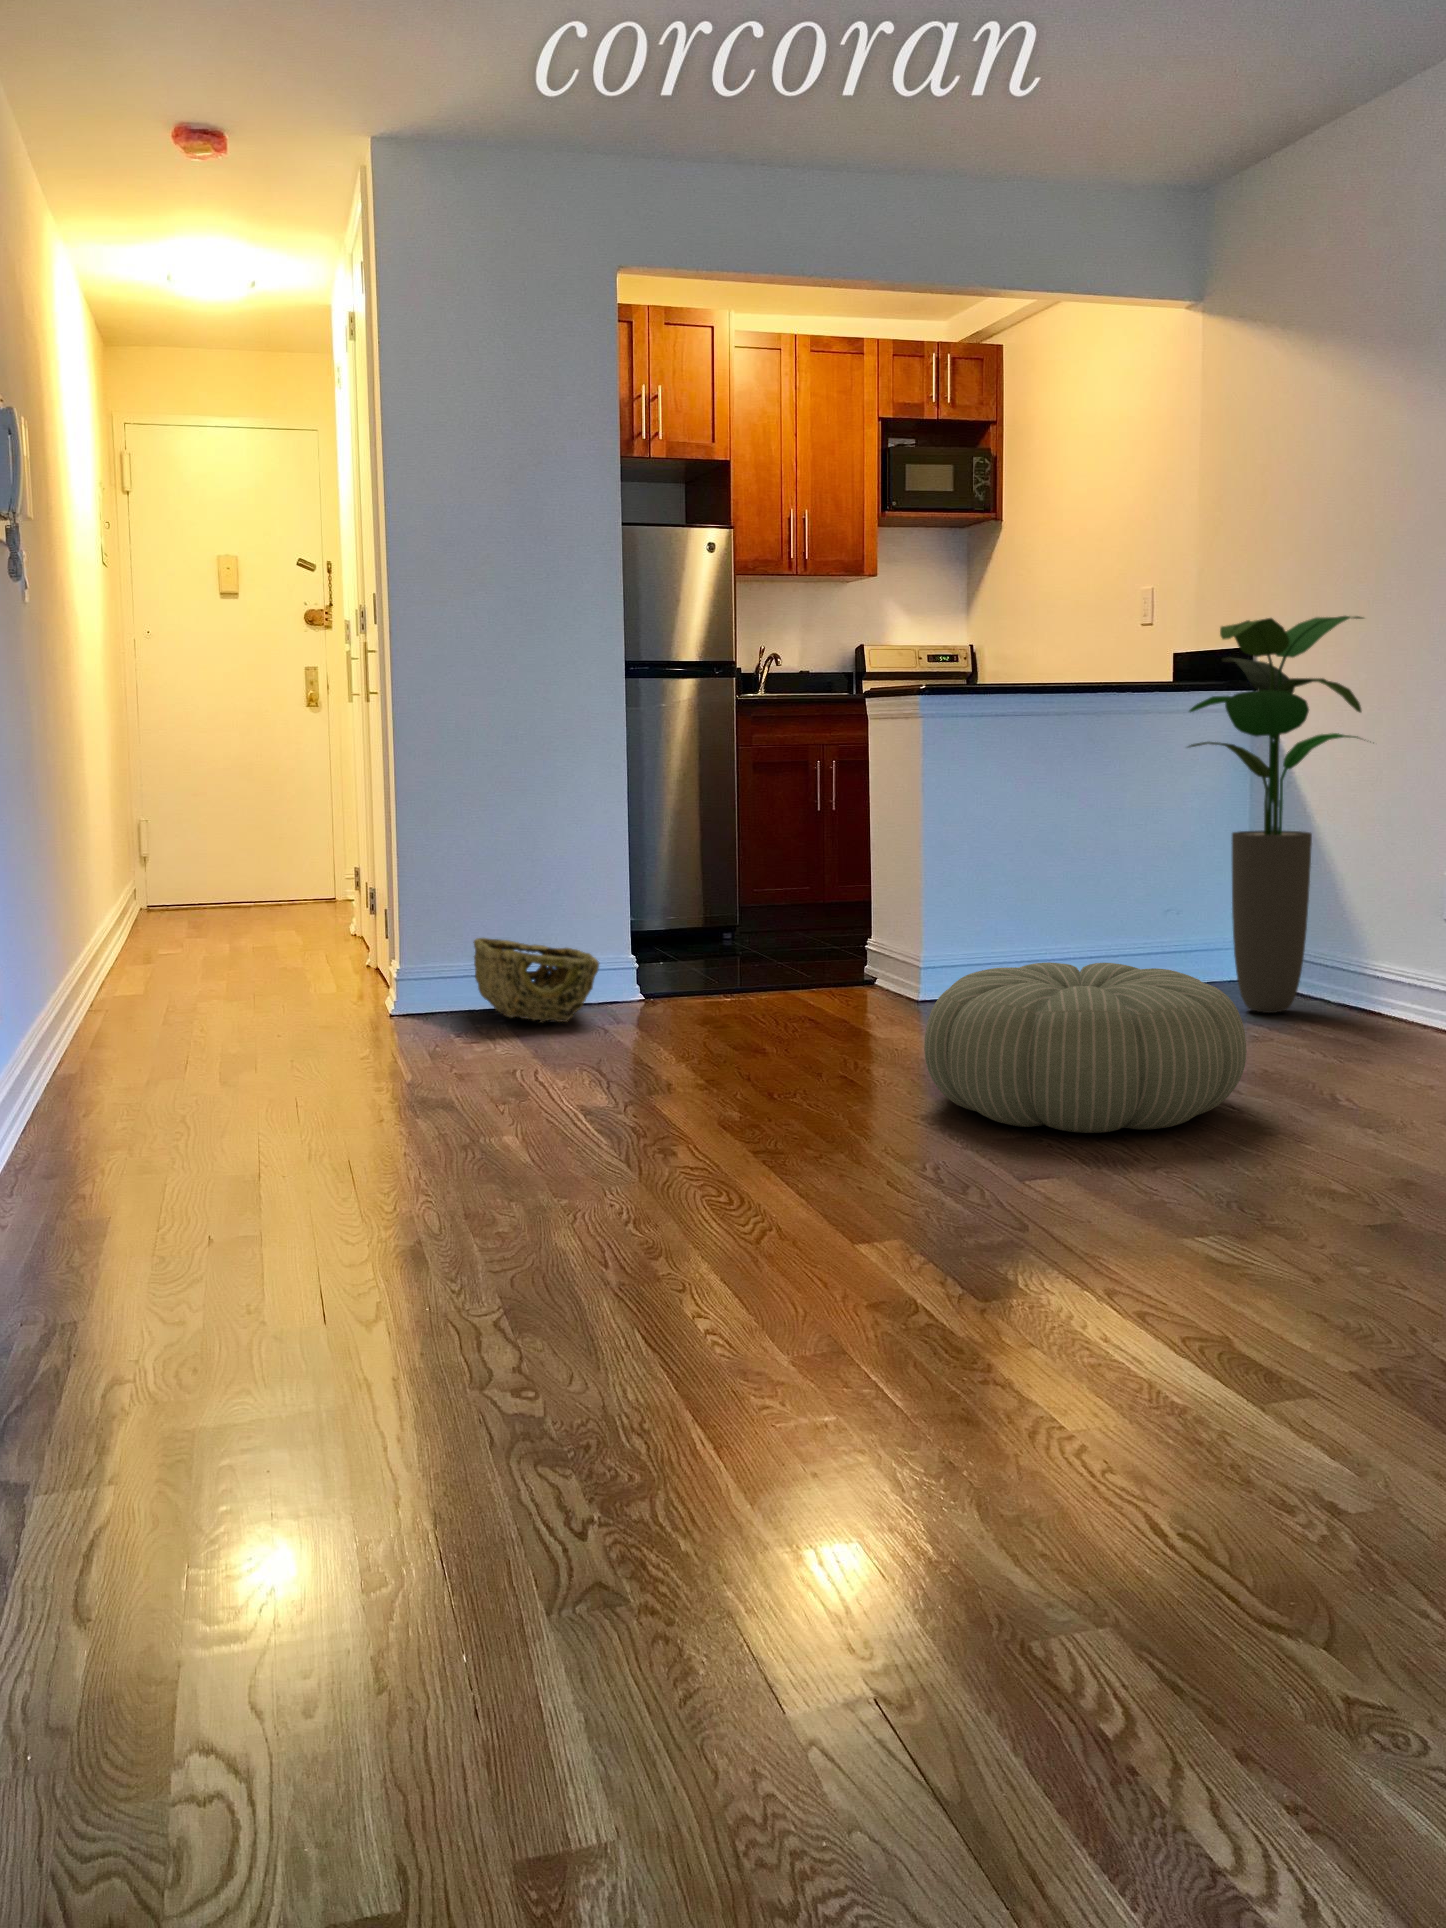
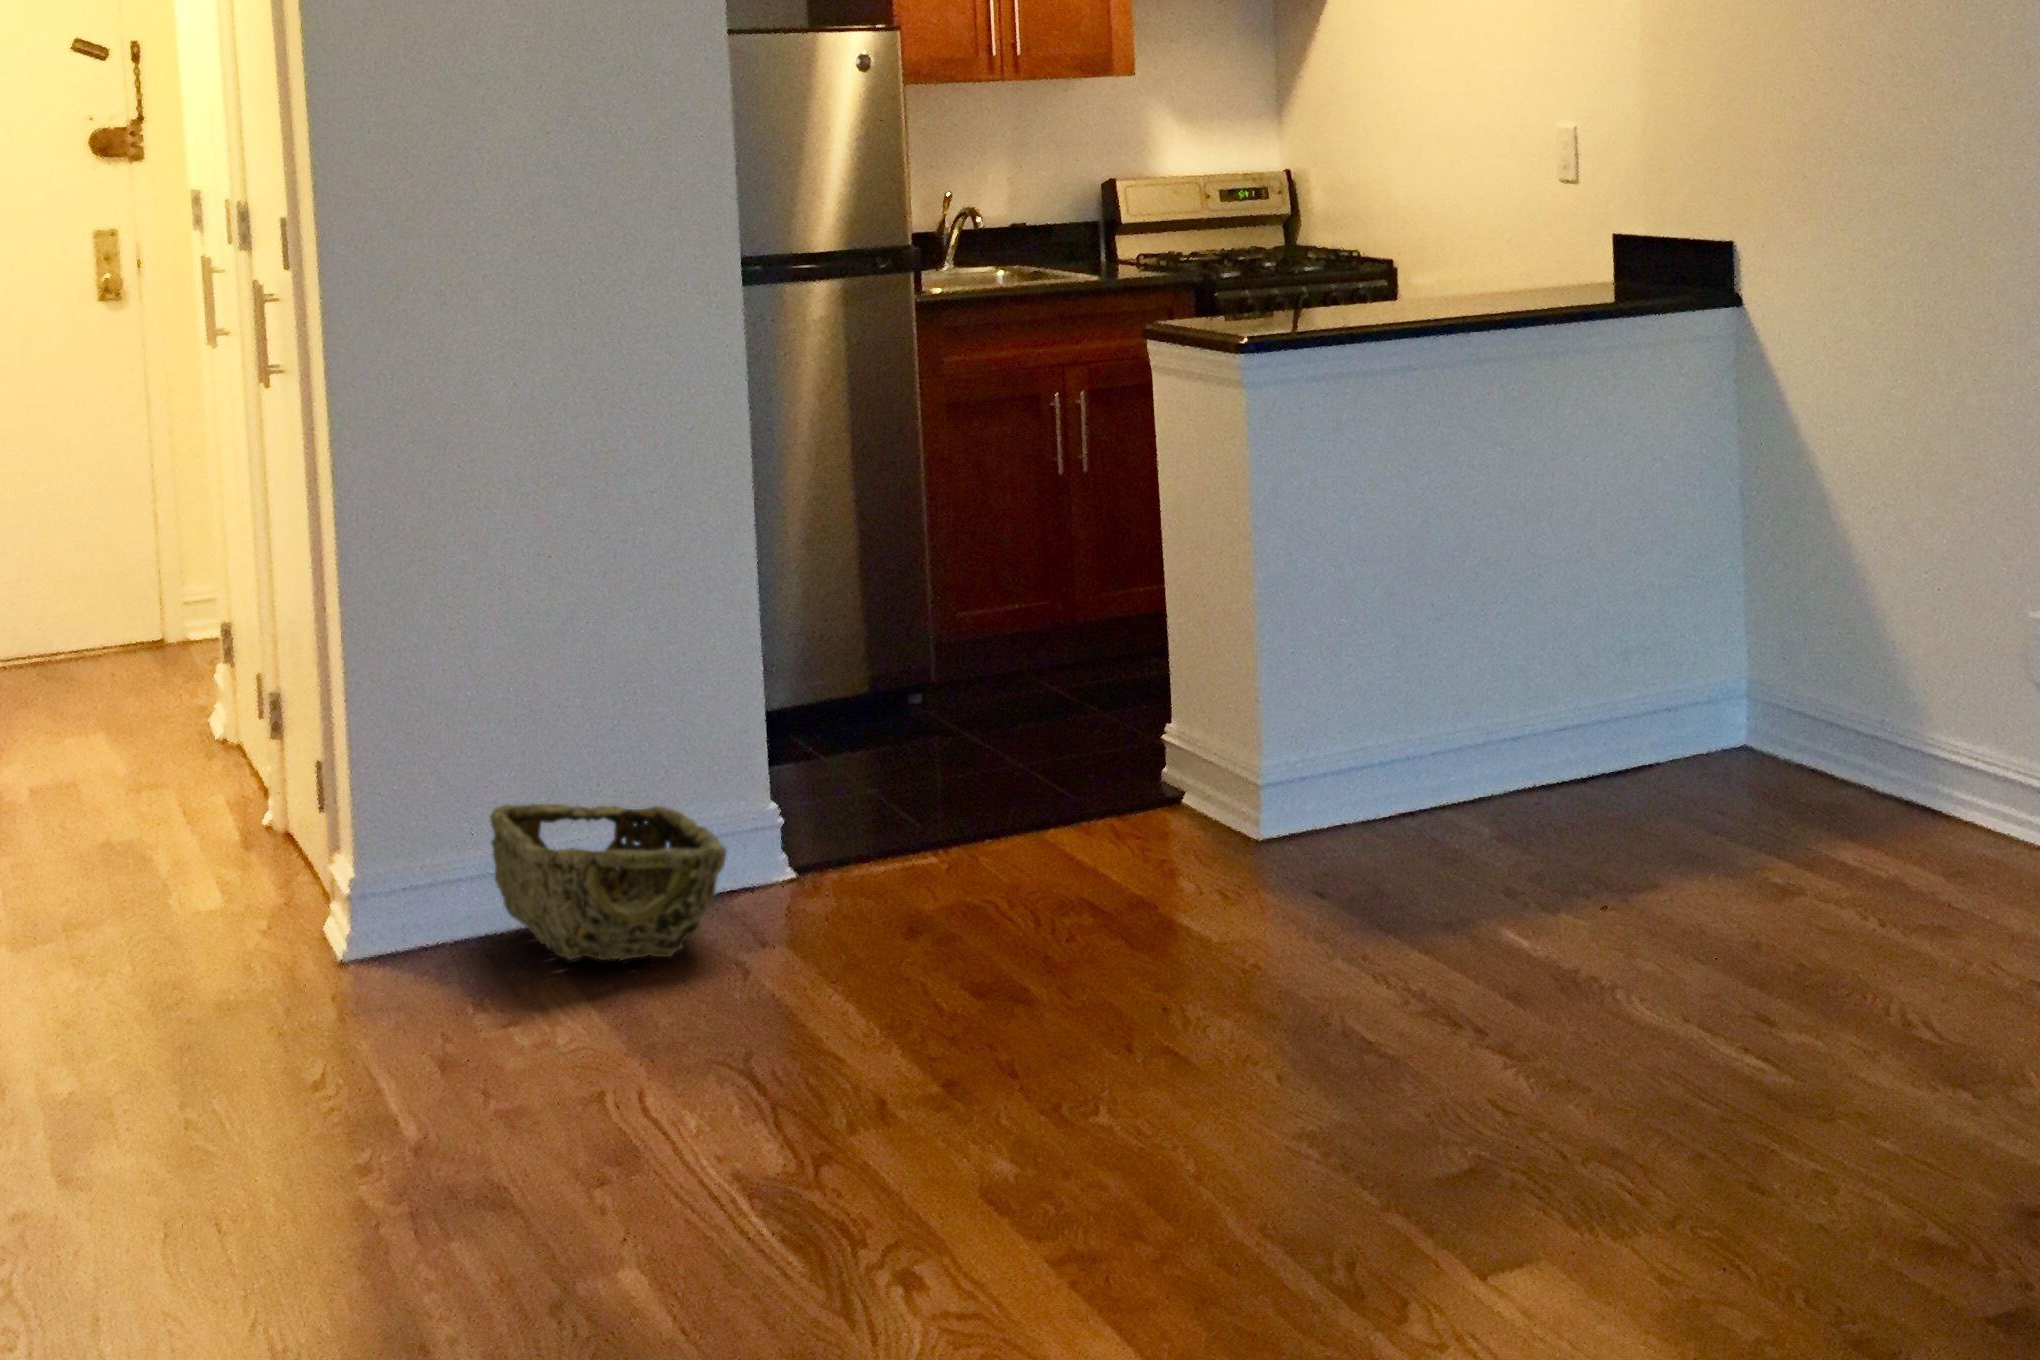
potted plant: present [1188,616,1363,1013] -> none [1657,224,1936,835]
pouf: present [924,962,1247,1133] -> none [1316,847,1808,1162]

